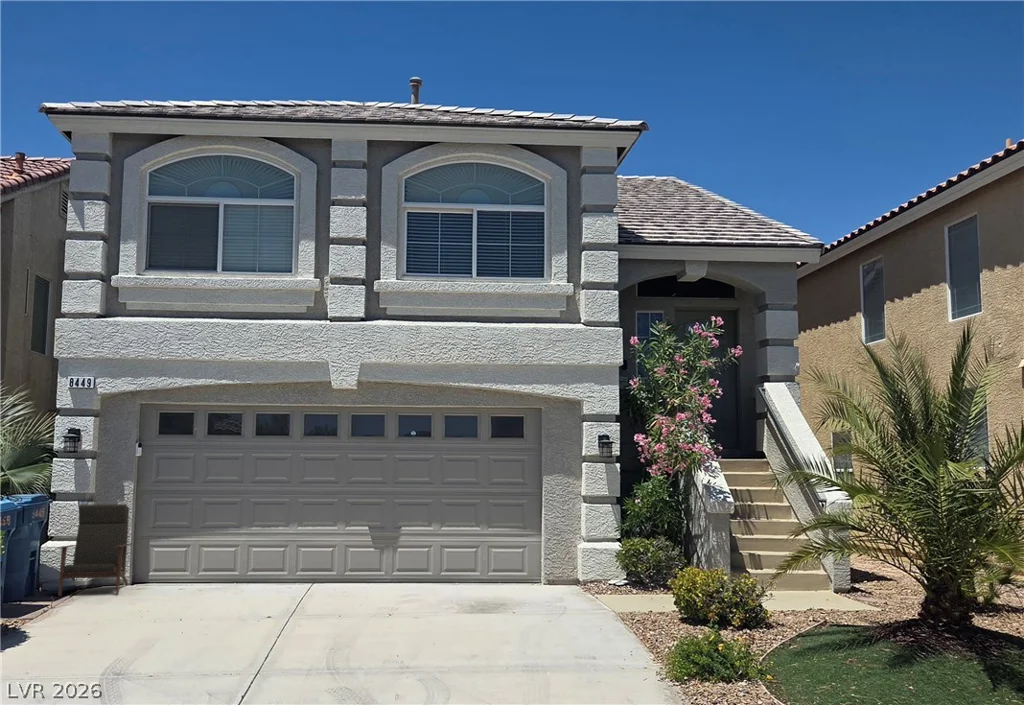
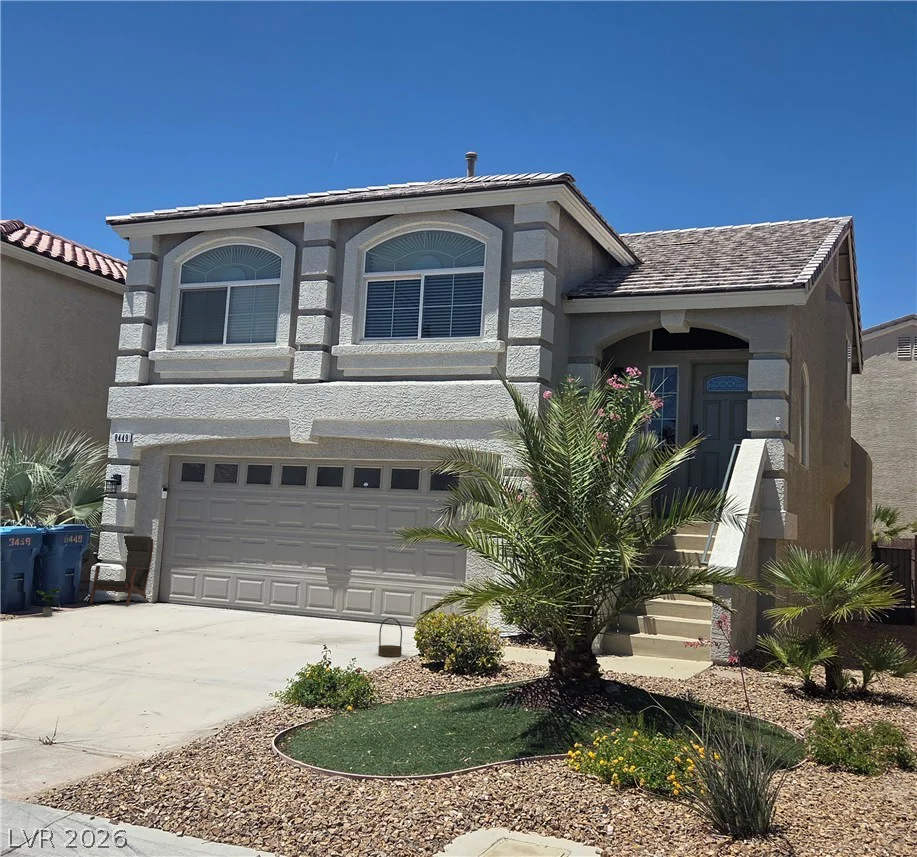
basket: none [559,586,586,629] -> present [378,618,402,657]
potted plant: none [41,588,76,626] -> present [36,589,61,616]

